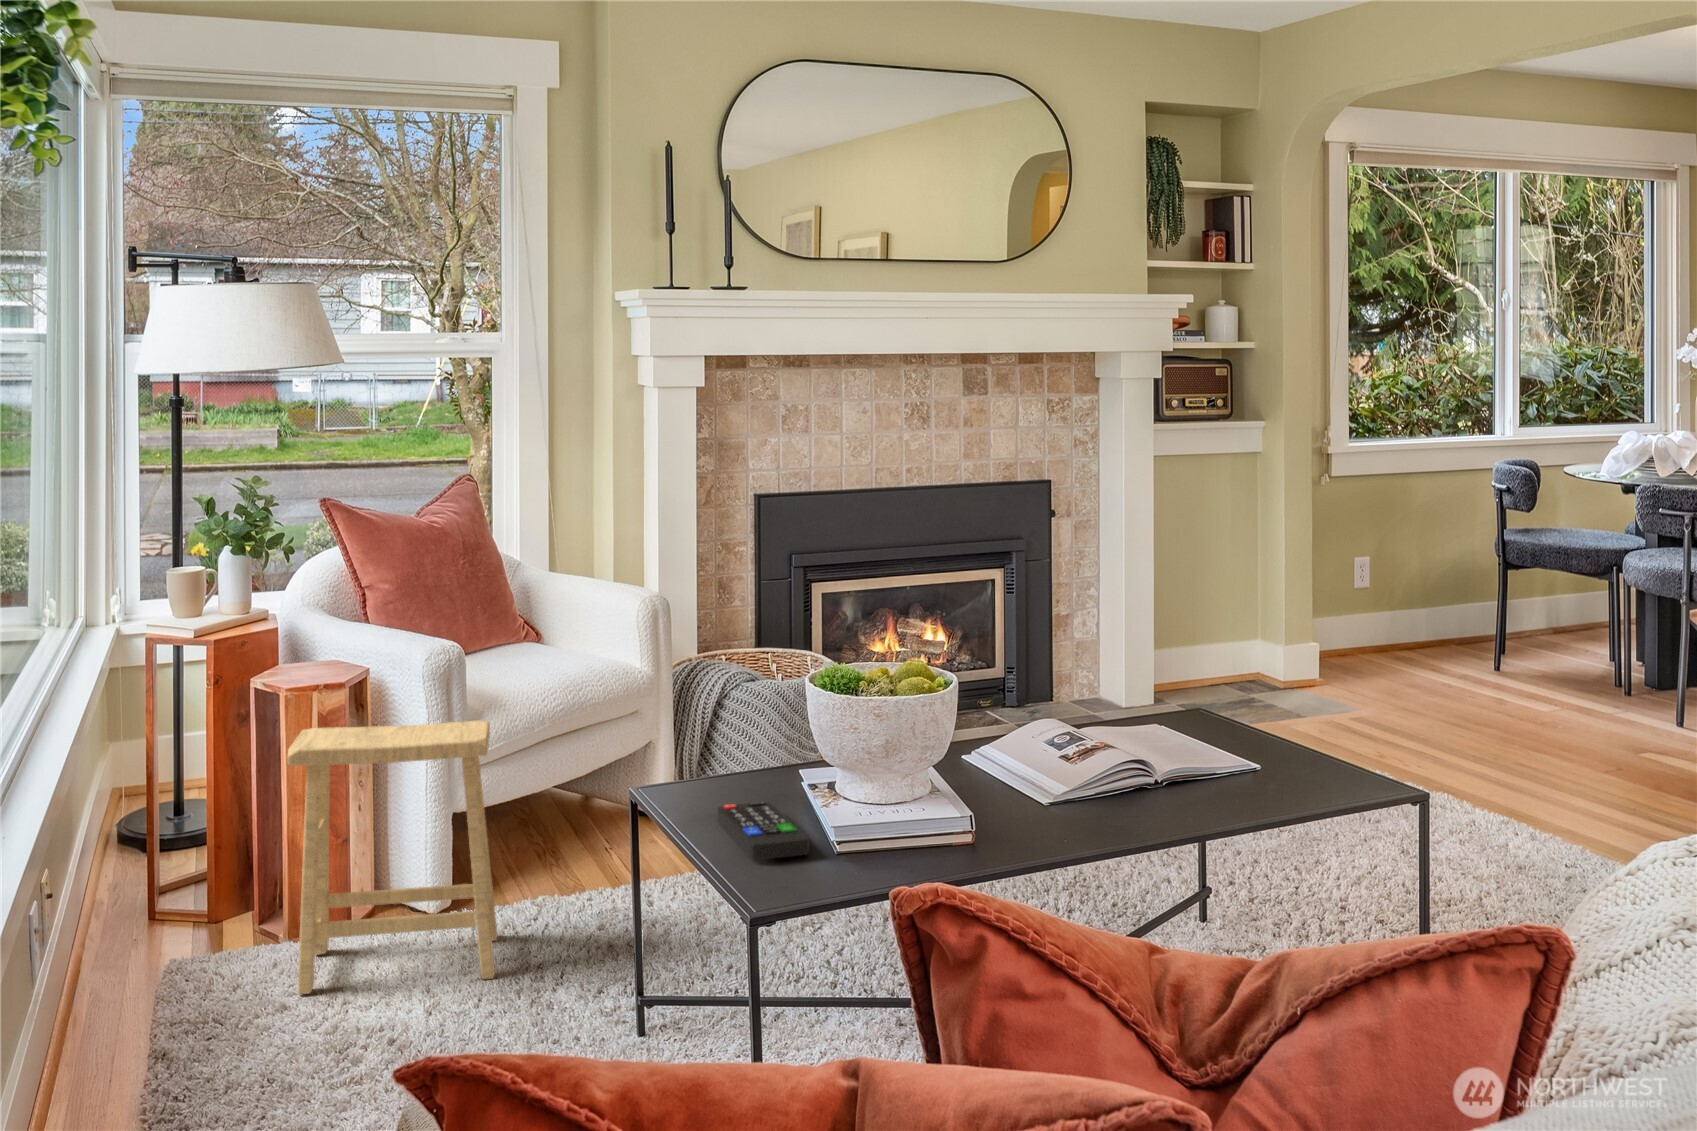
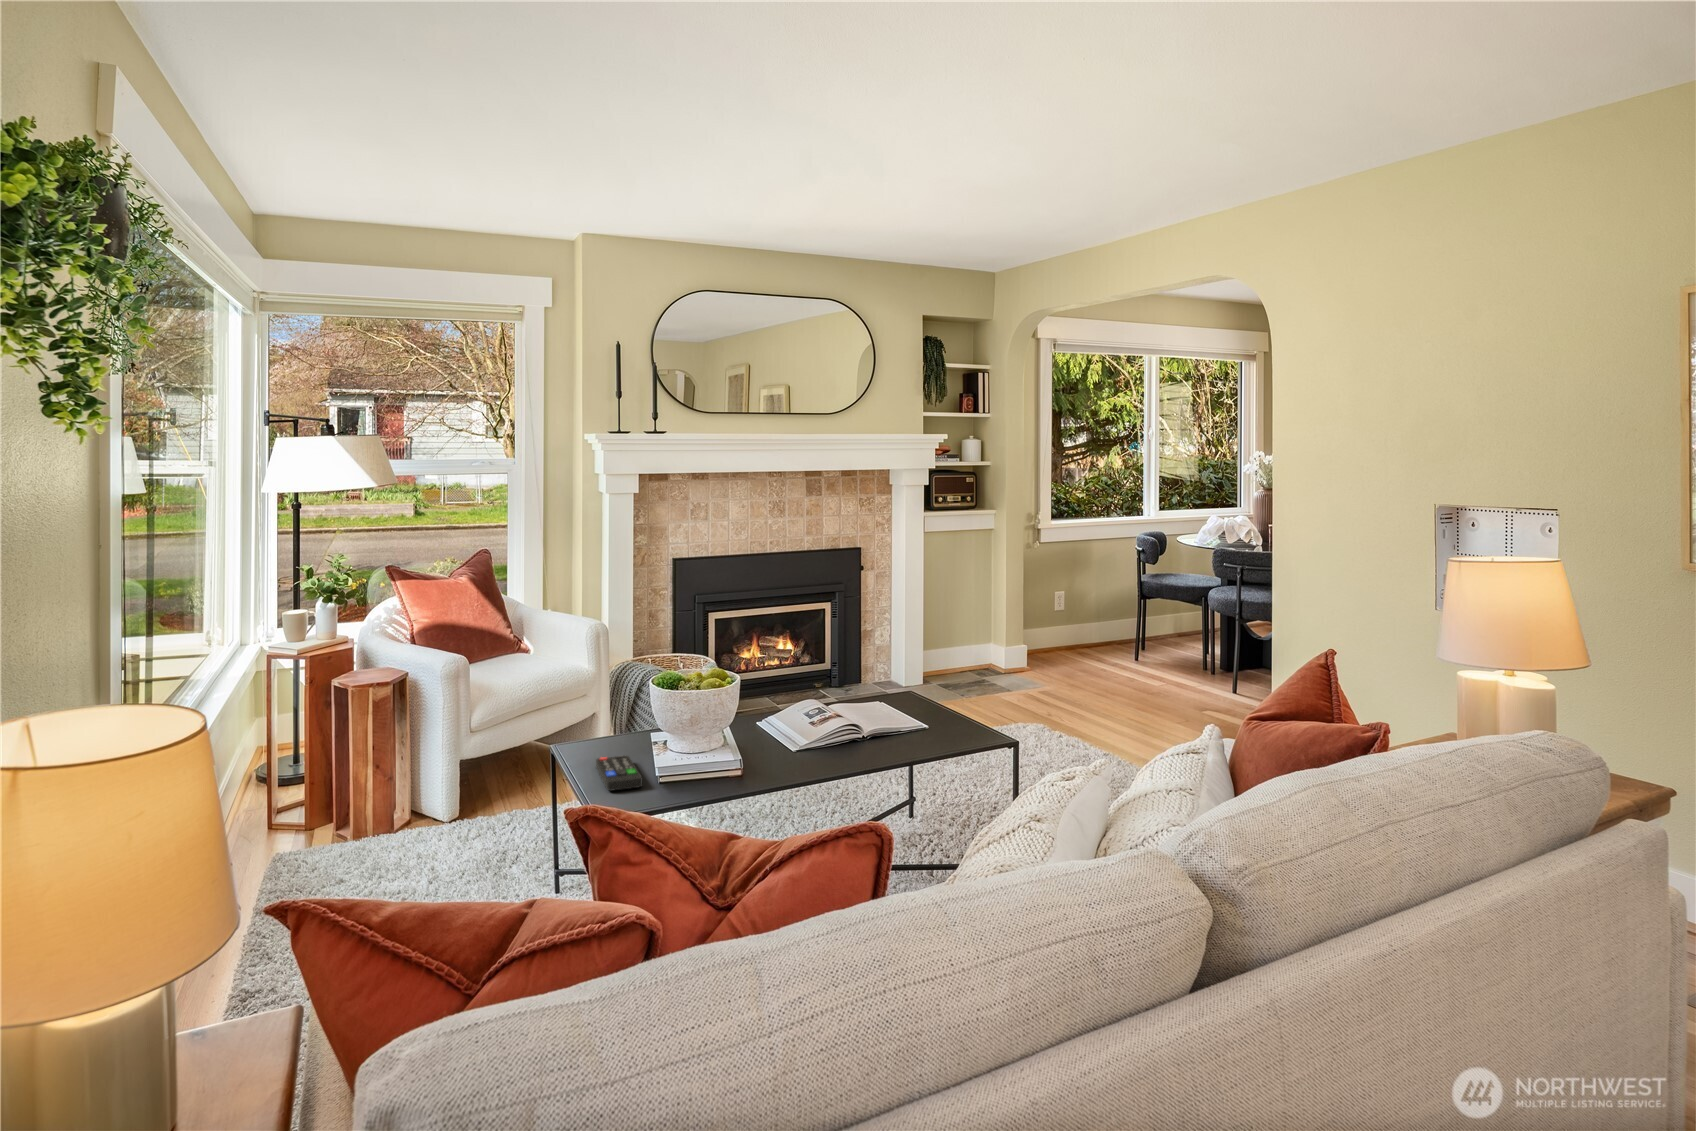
footstool: present [287,721,497,994] -> none [347,705,483,873]

